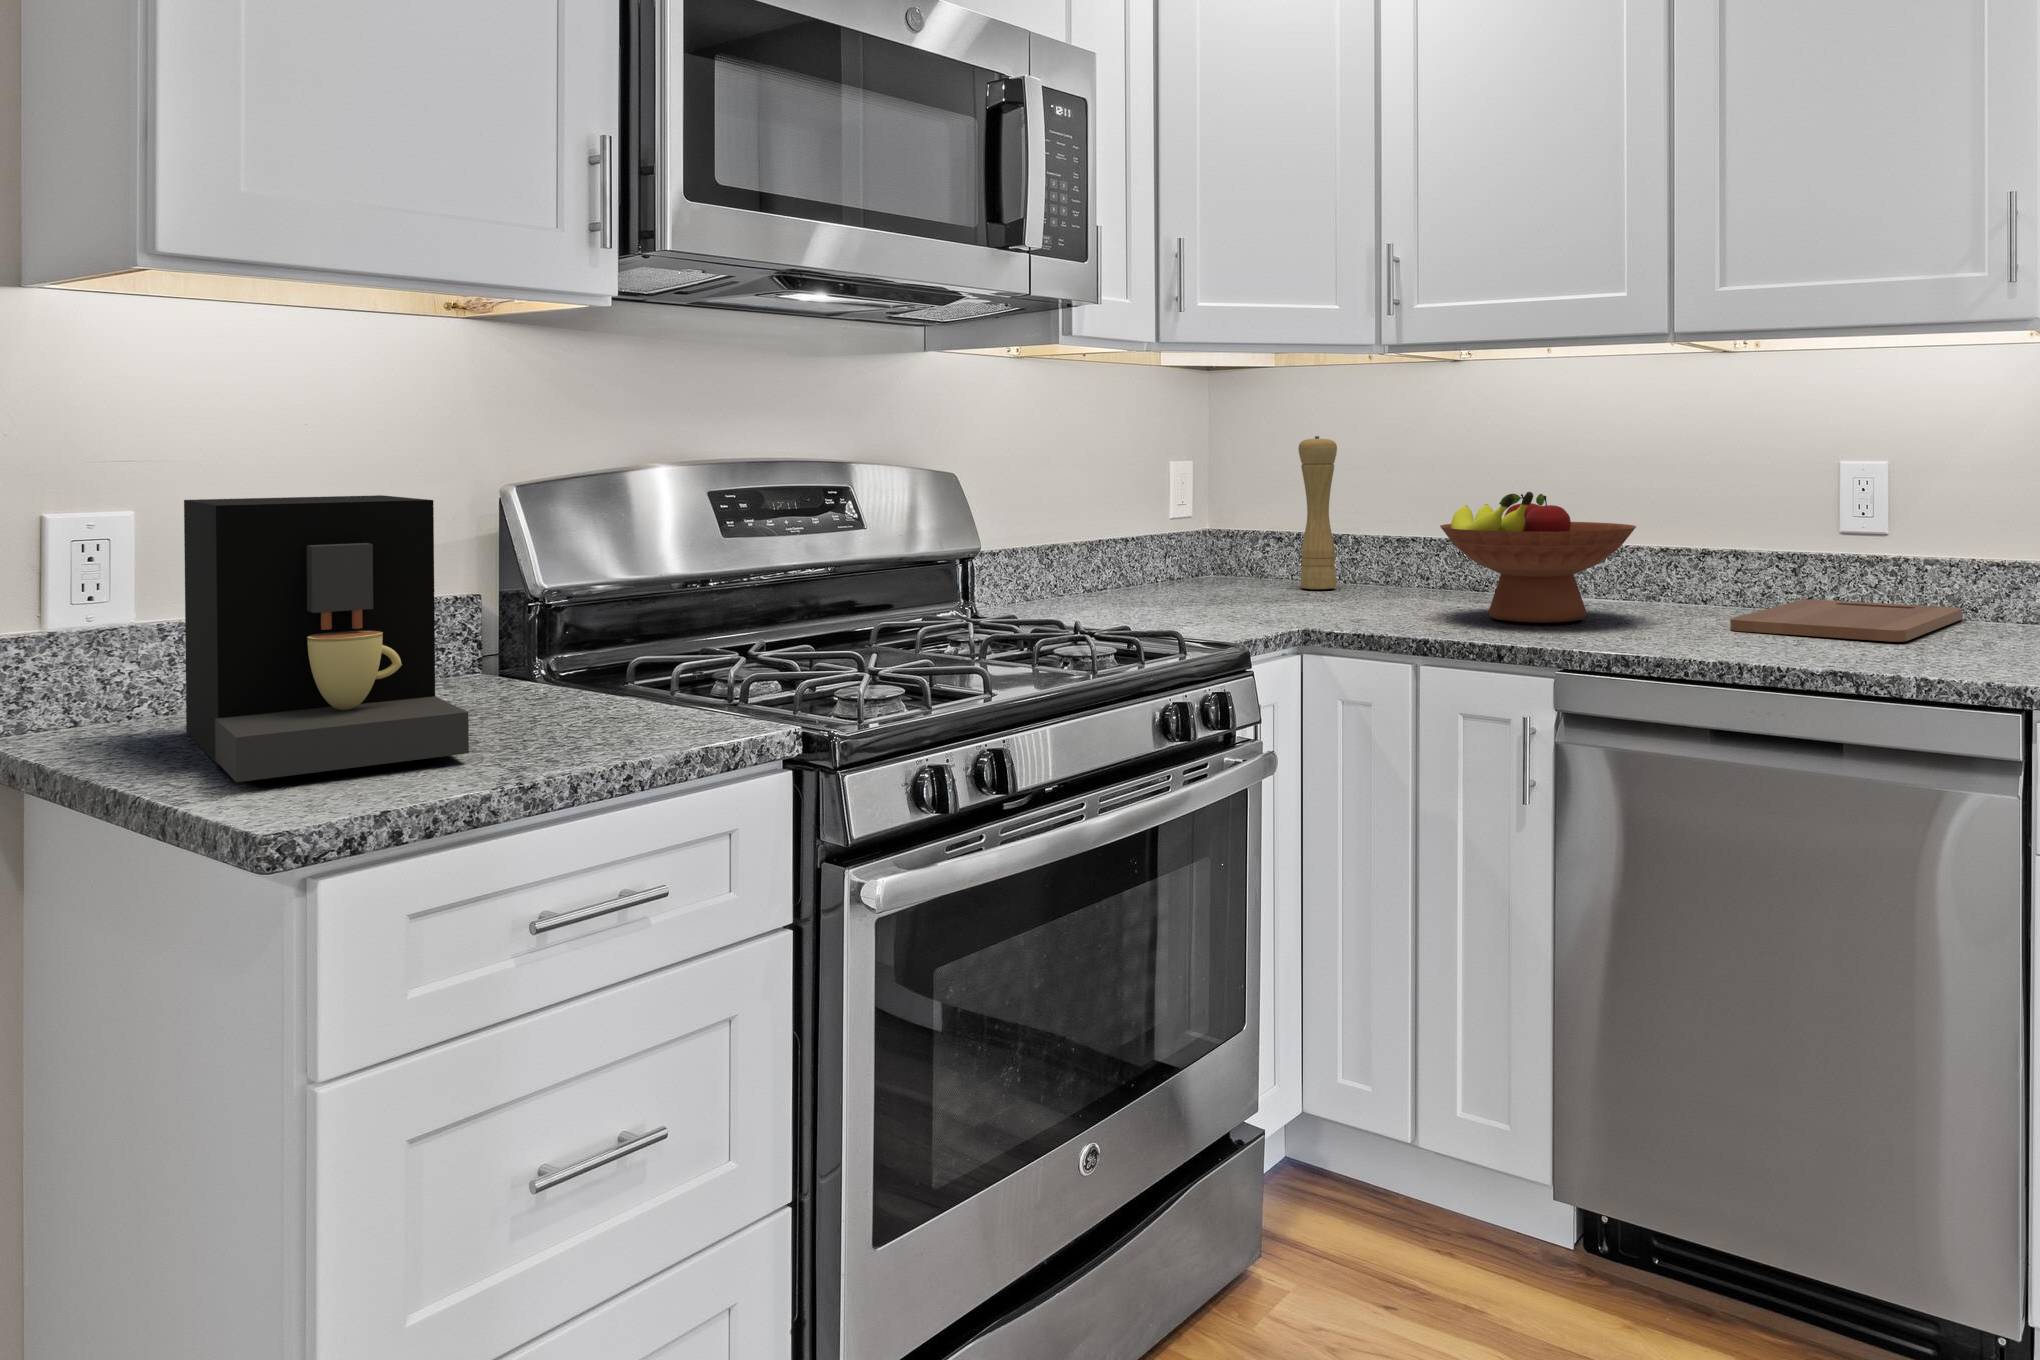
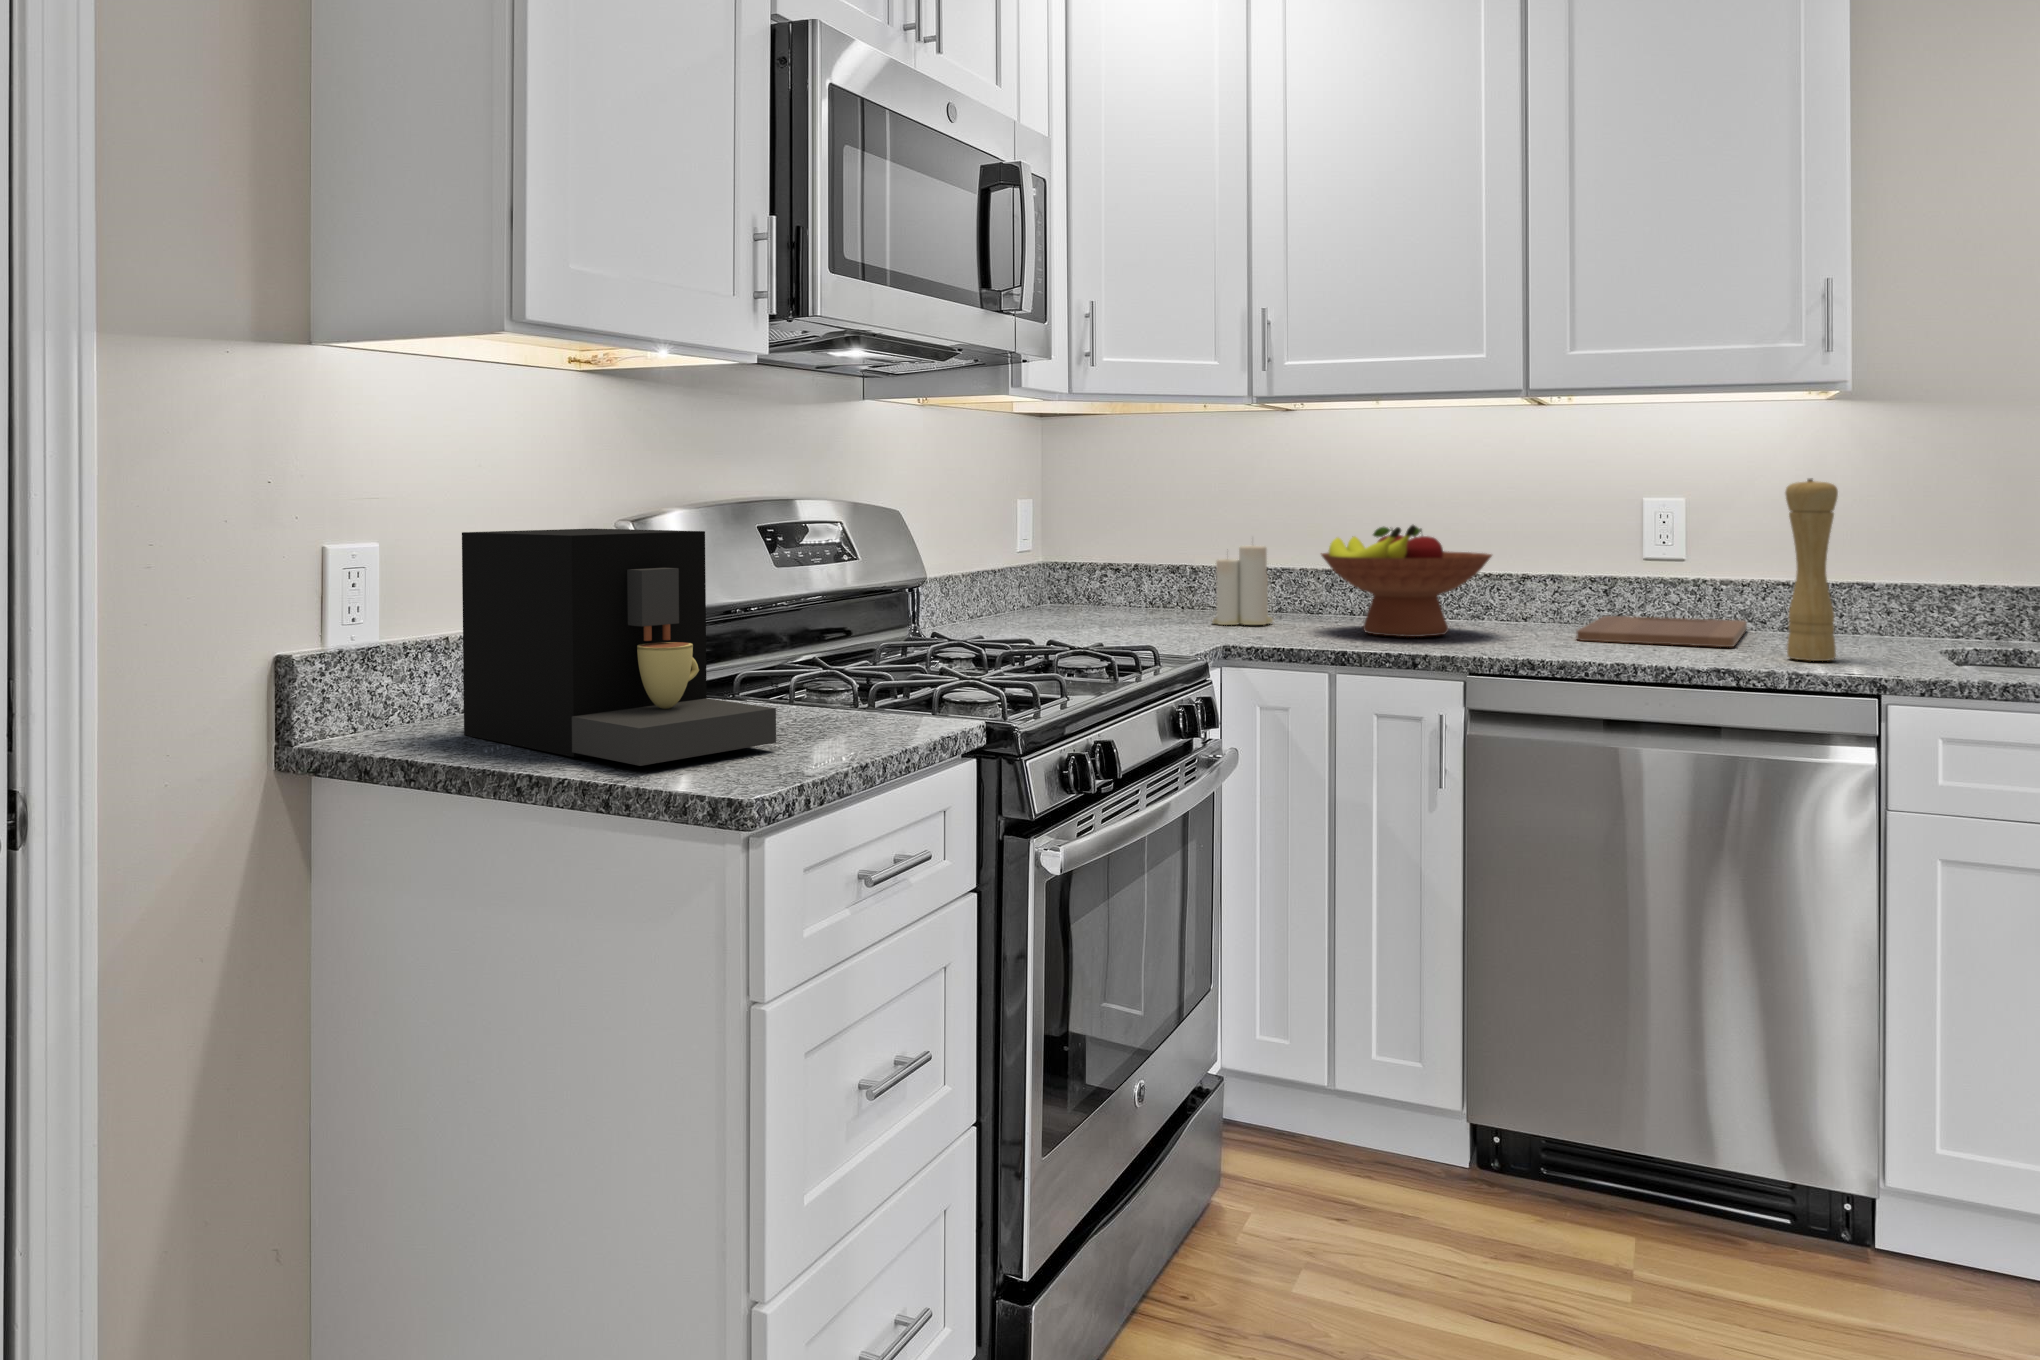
pepper mill: present [1298,436,1337,589] -> present [1785,478,1838,661]
candle: none [1340,504,1412,605] -> present [1212,545,1273,625]

